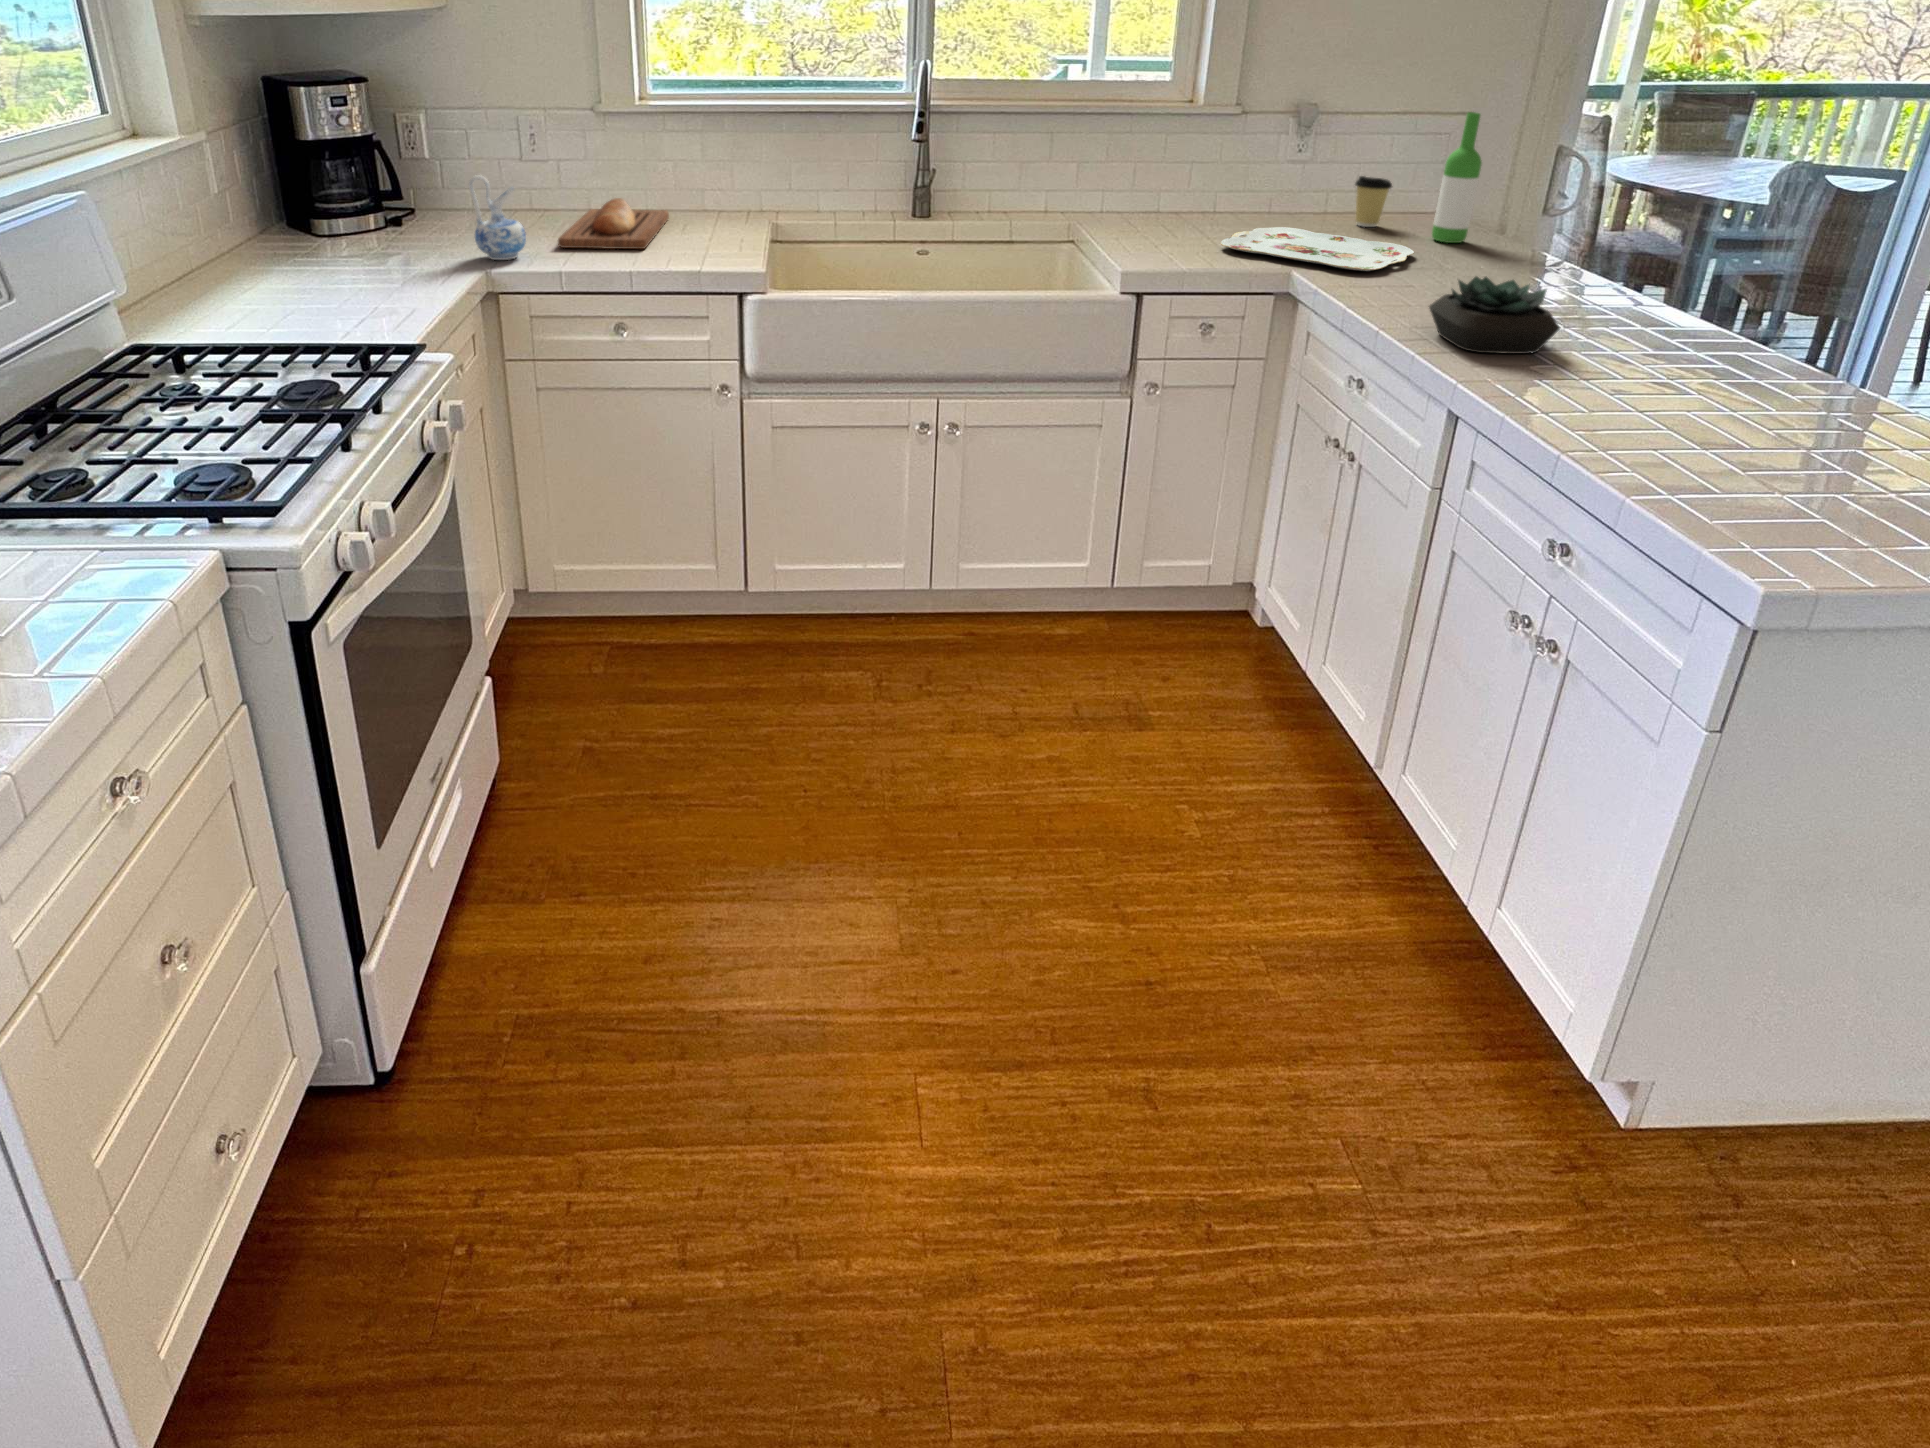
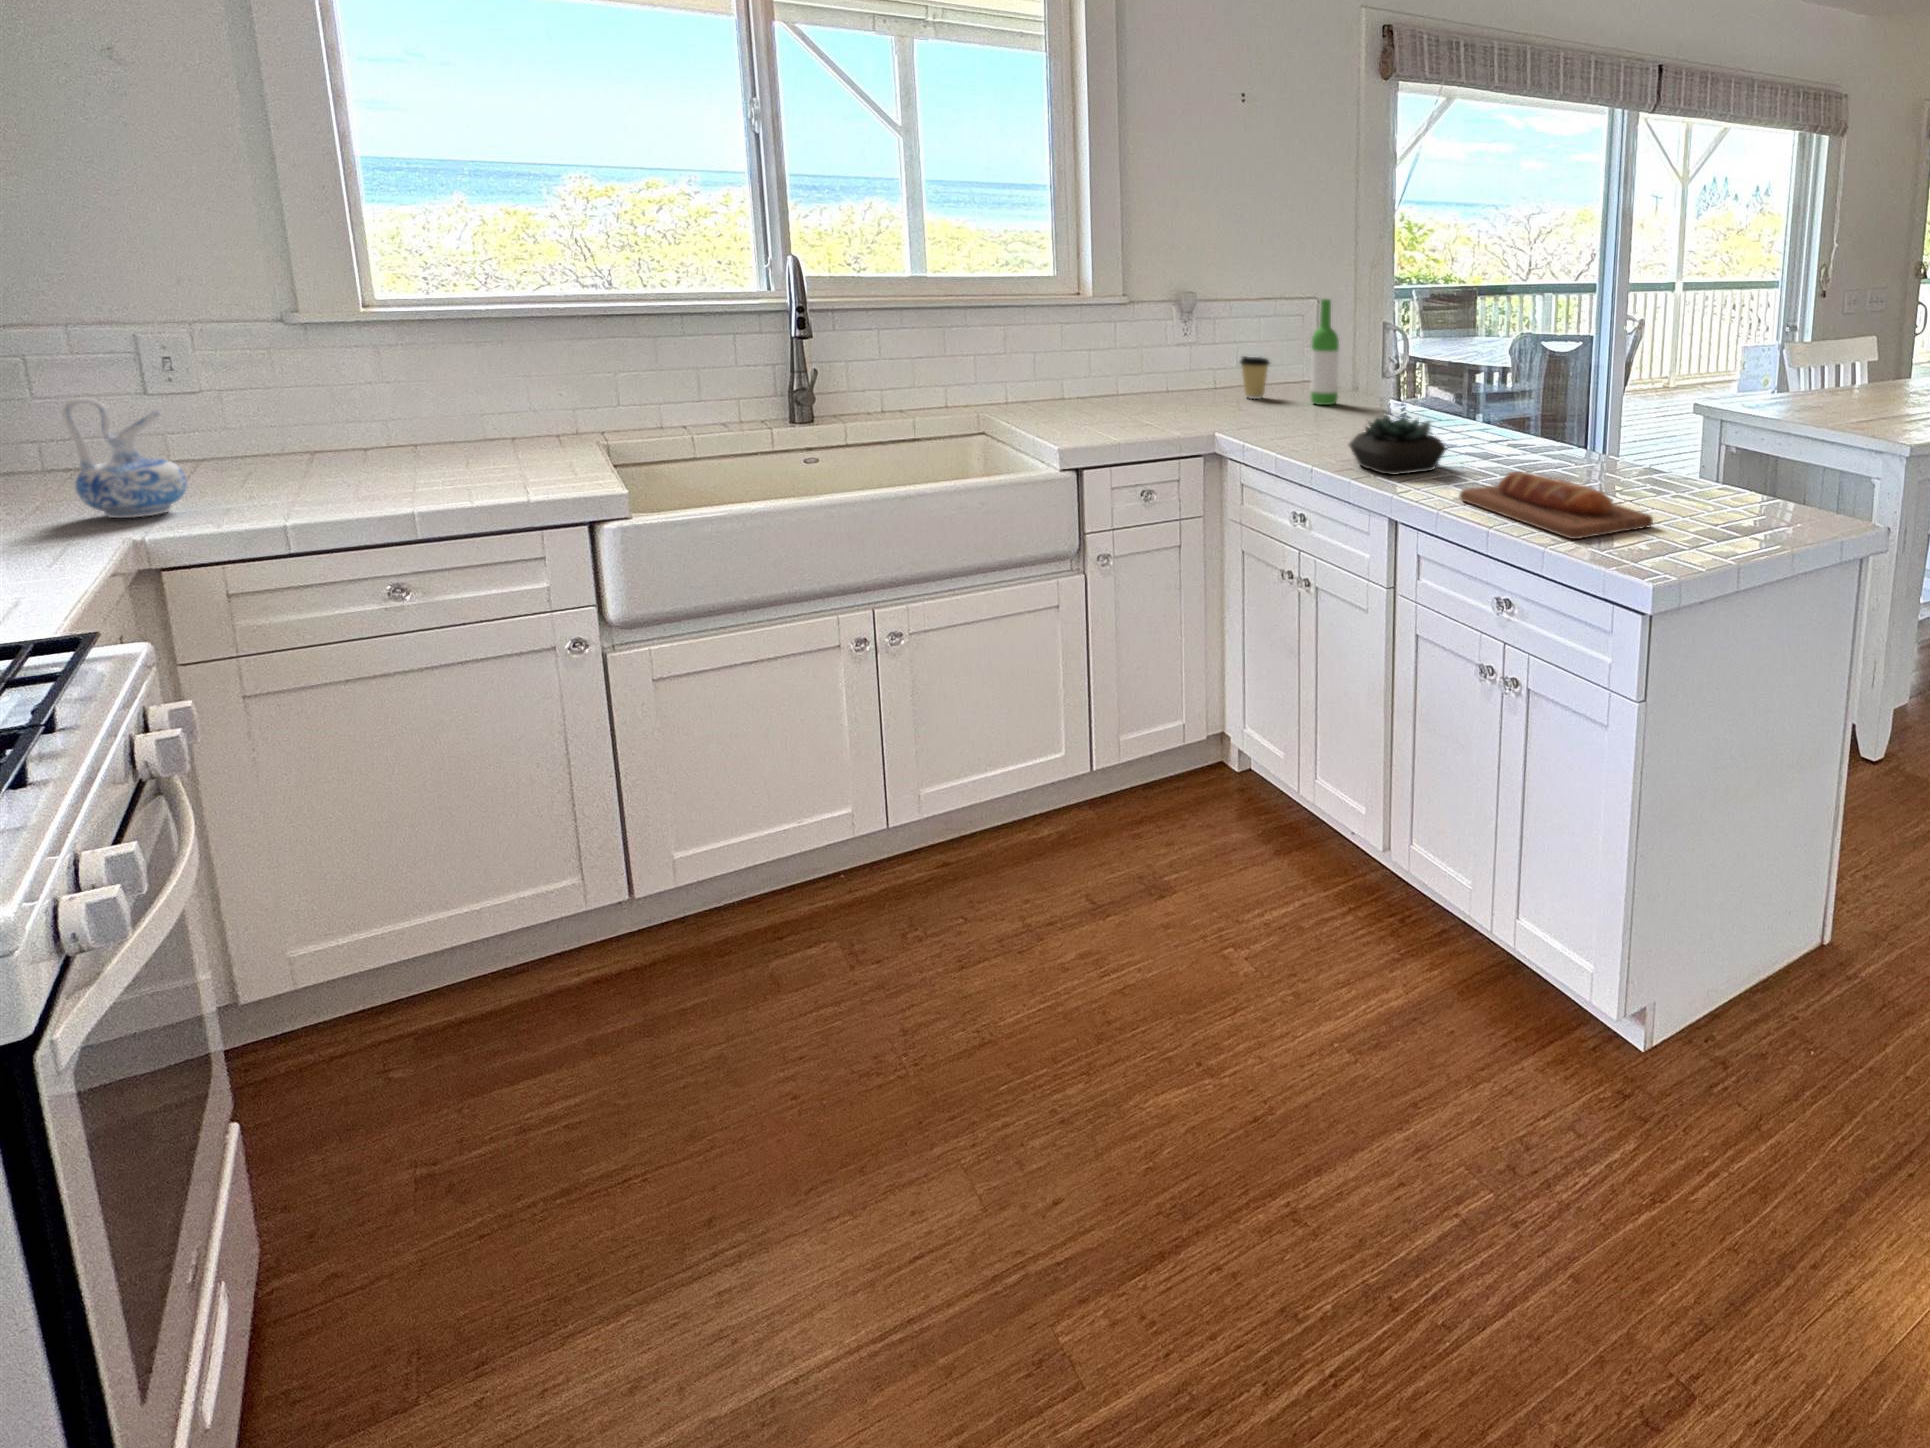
bread loaf: present [558,198,669,249] -> present [1460,471,1653,539]
serving tray: present [1221,227,1414,271] -> none [1142,403,1307,430]

